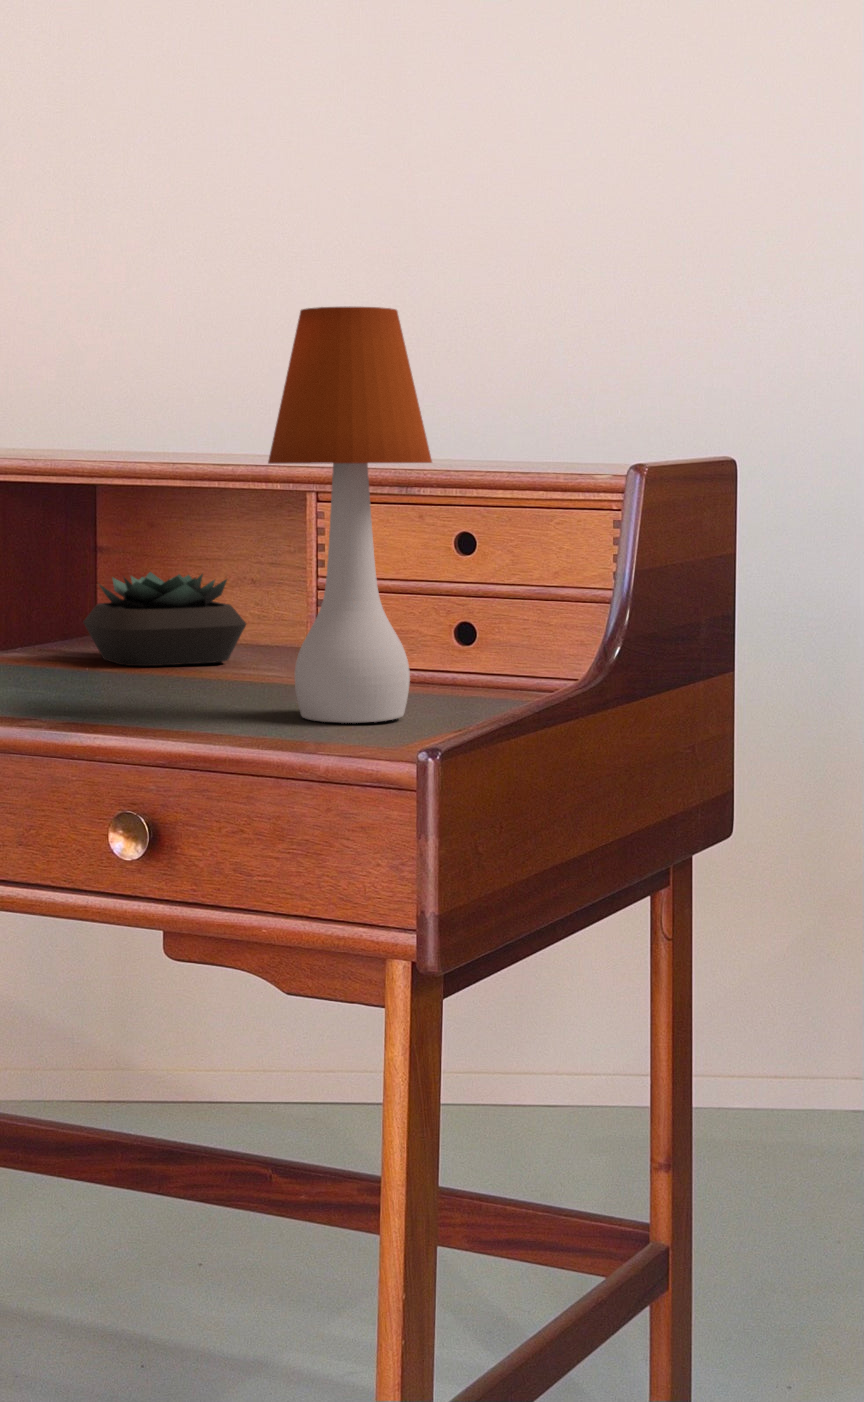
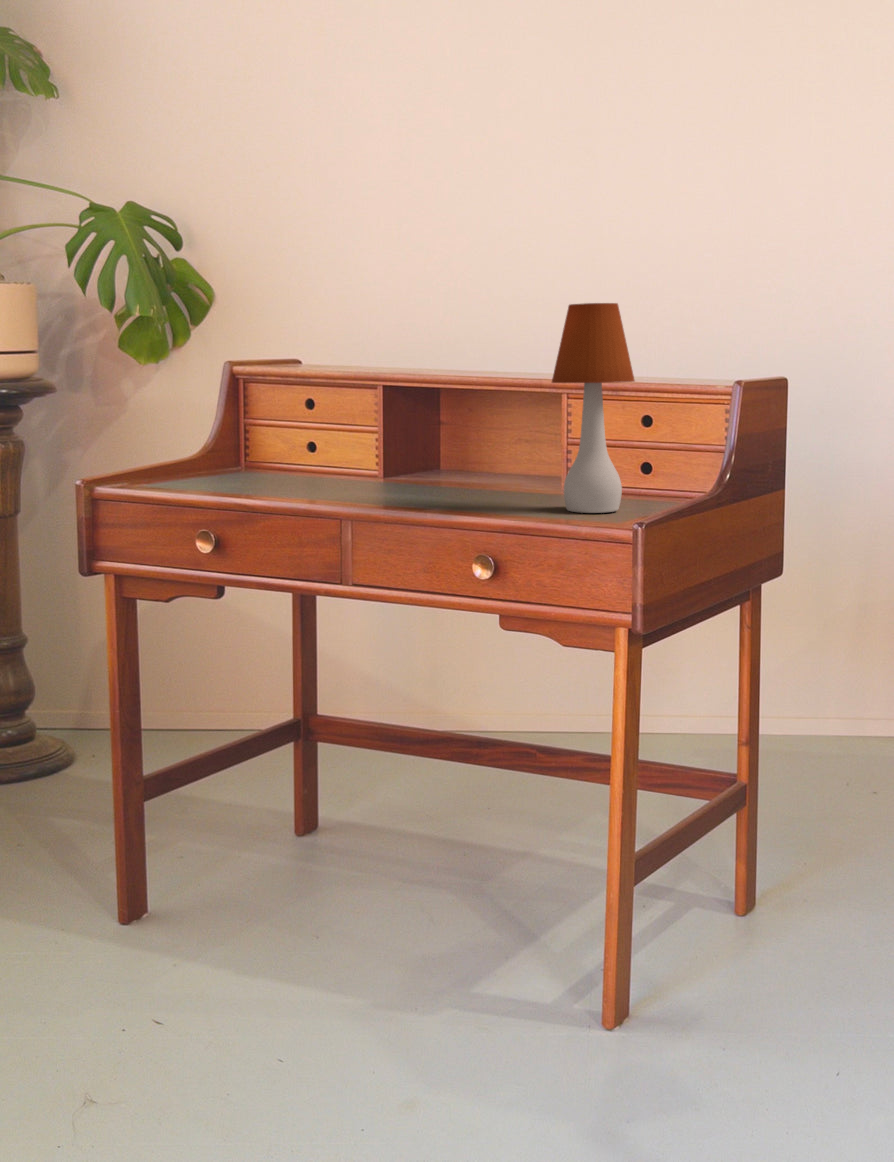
succulent plant: present [84,572,246,666] -> none [444,435,529,484]

